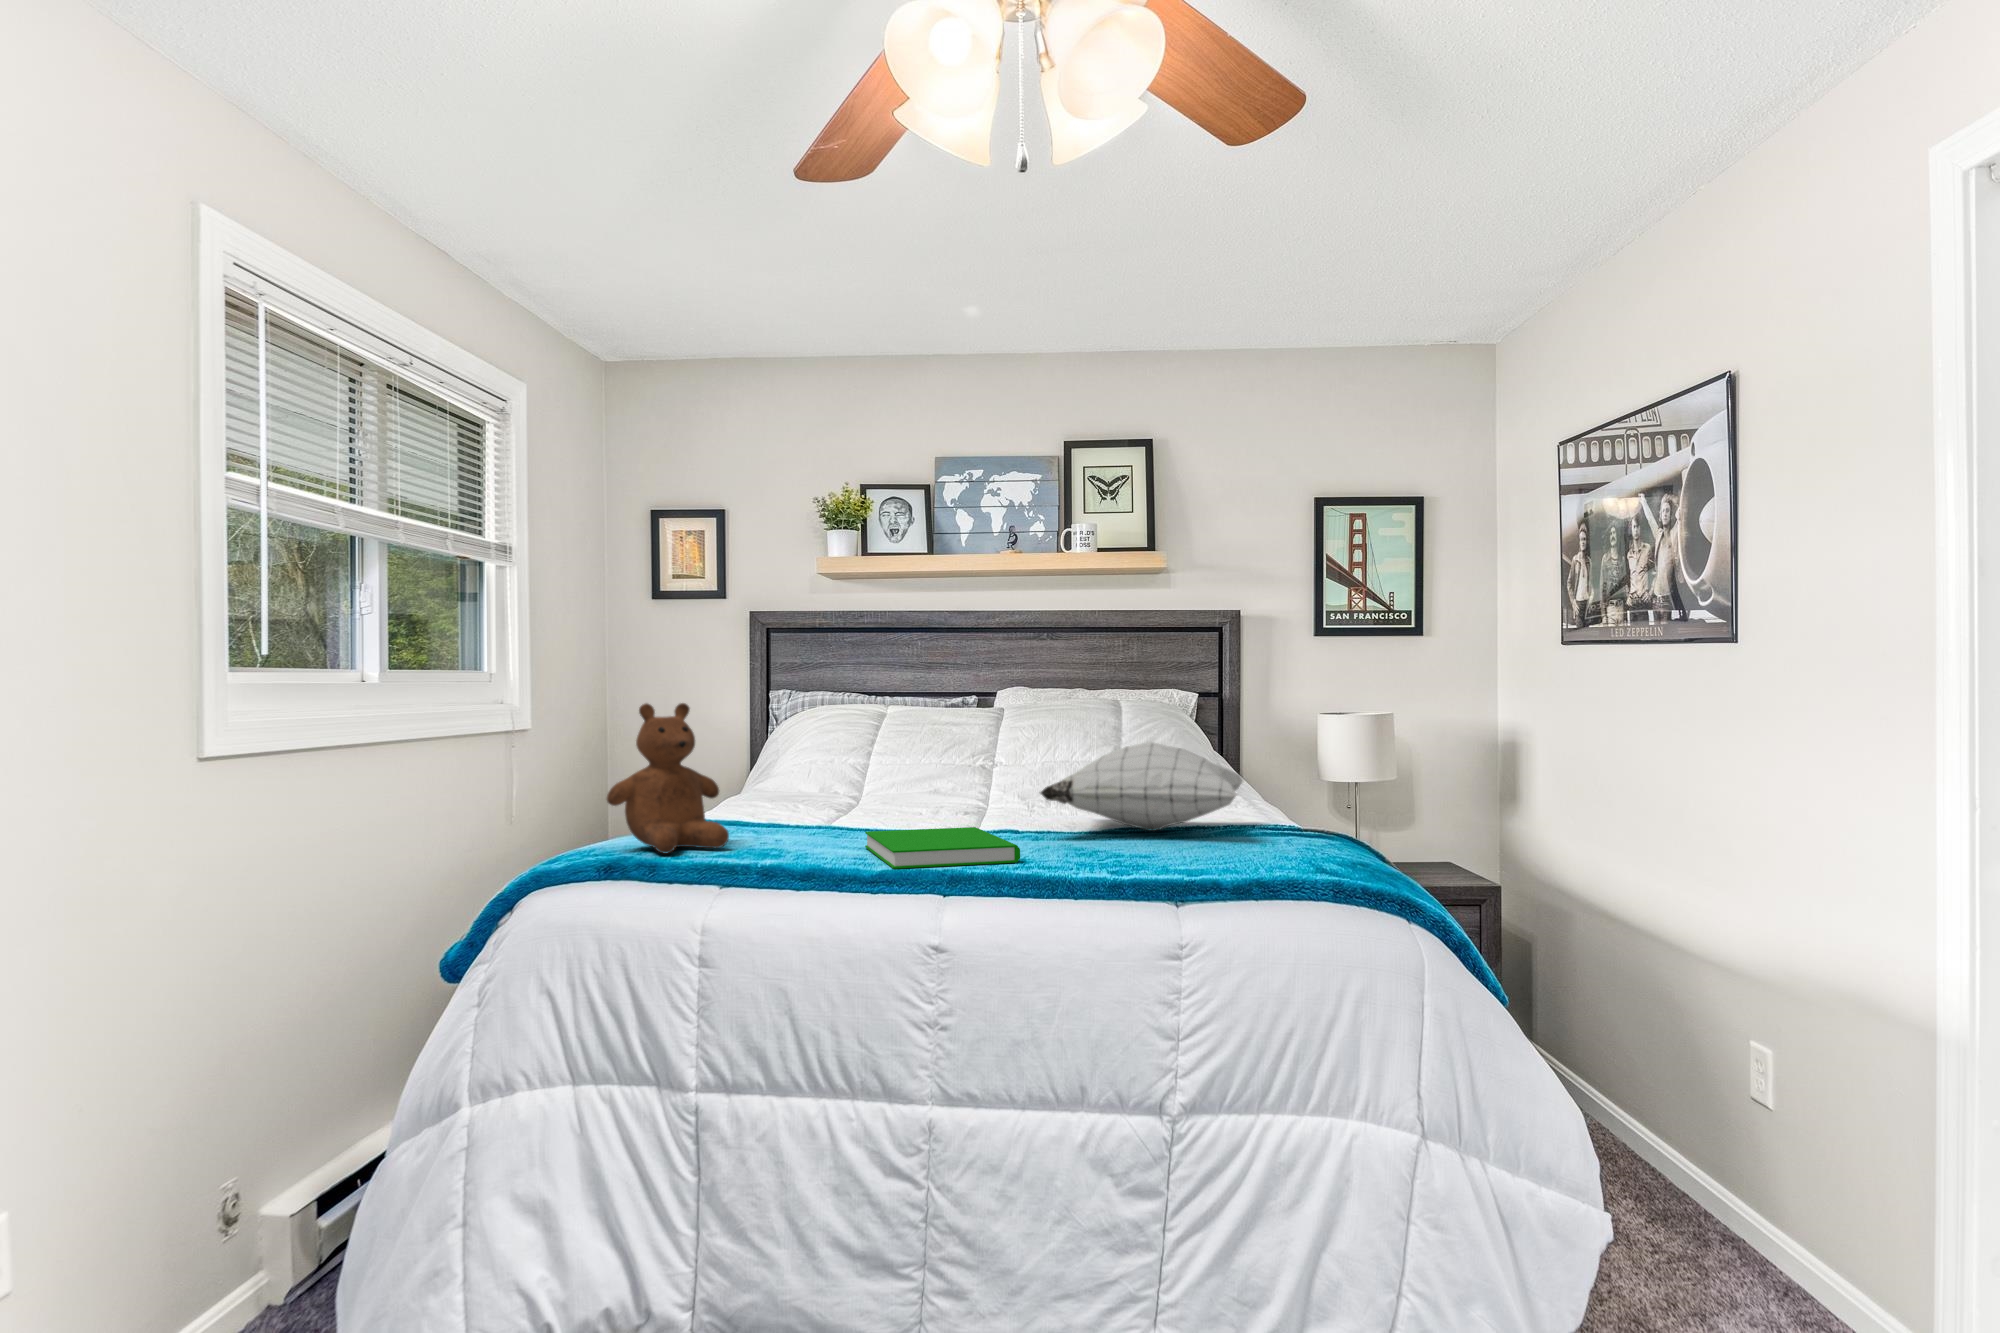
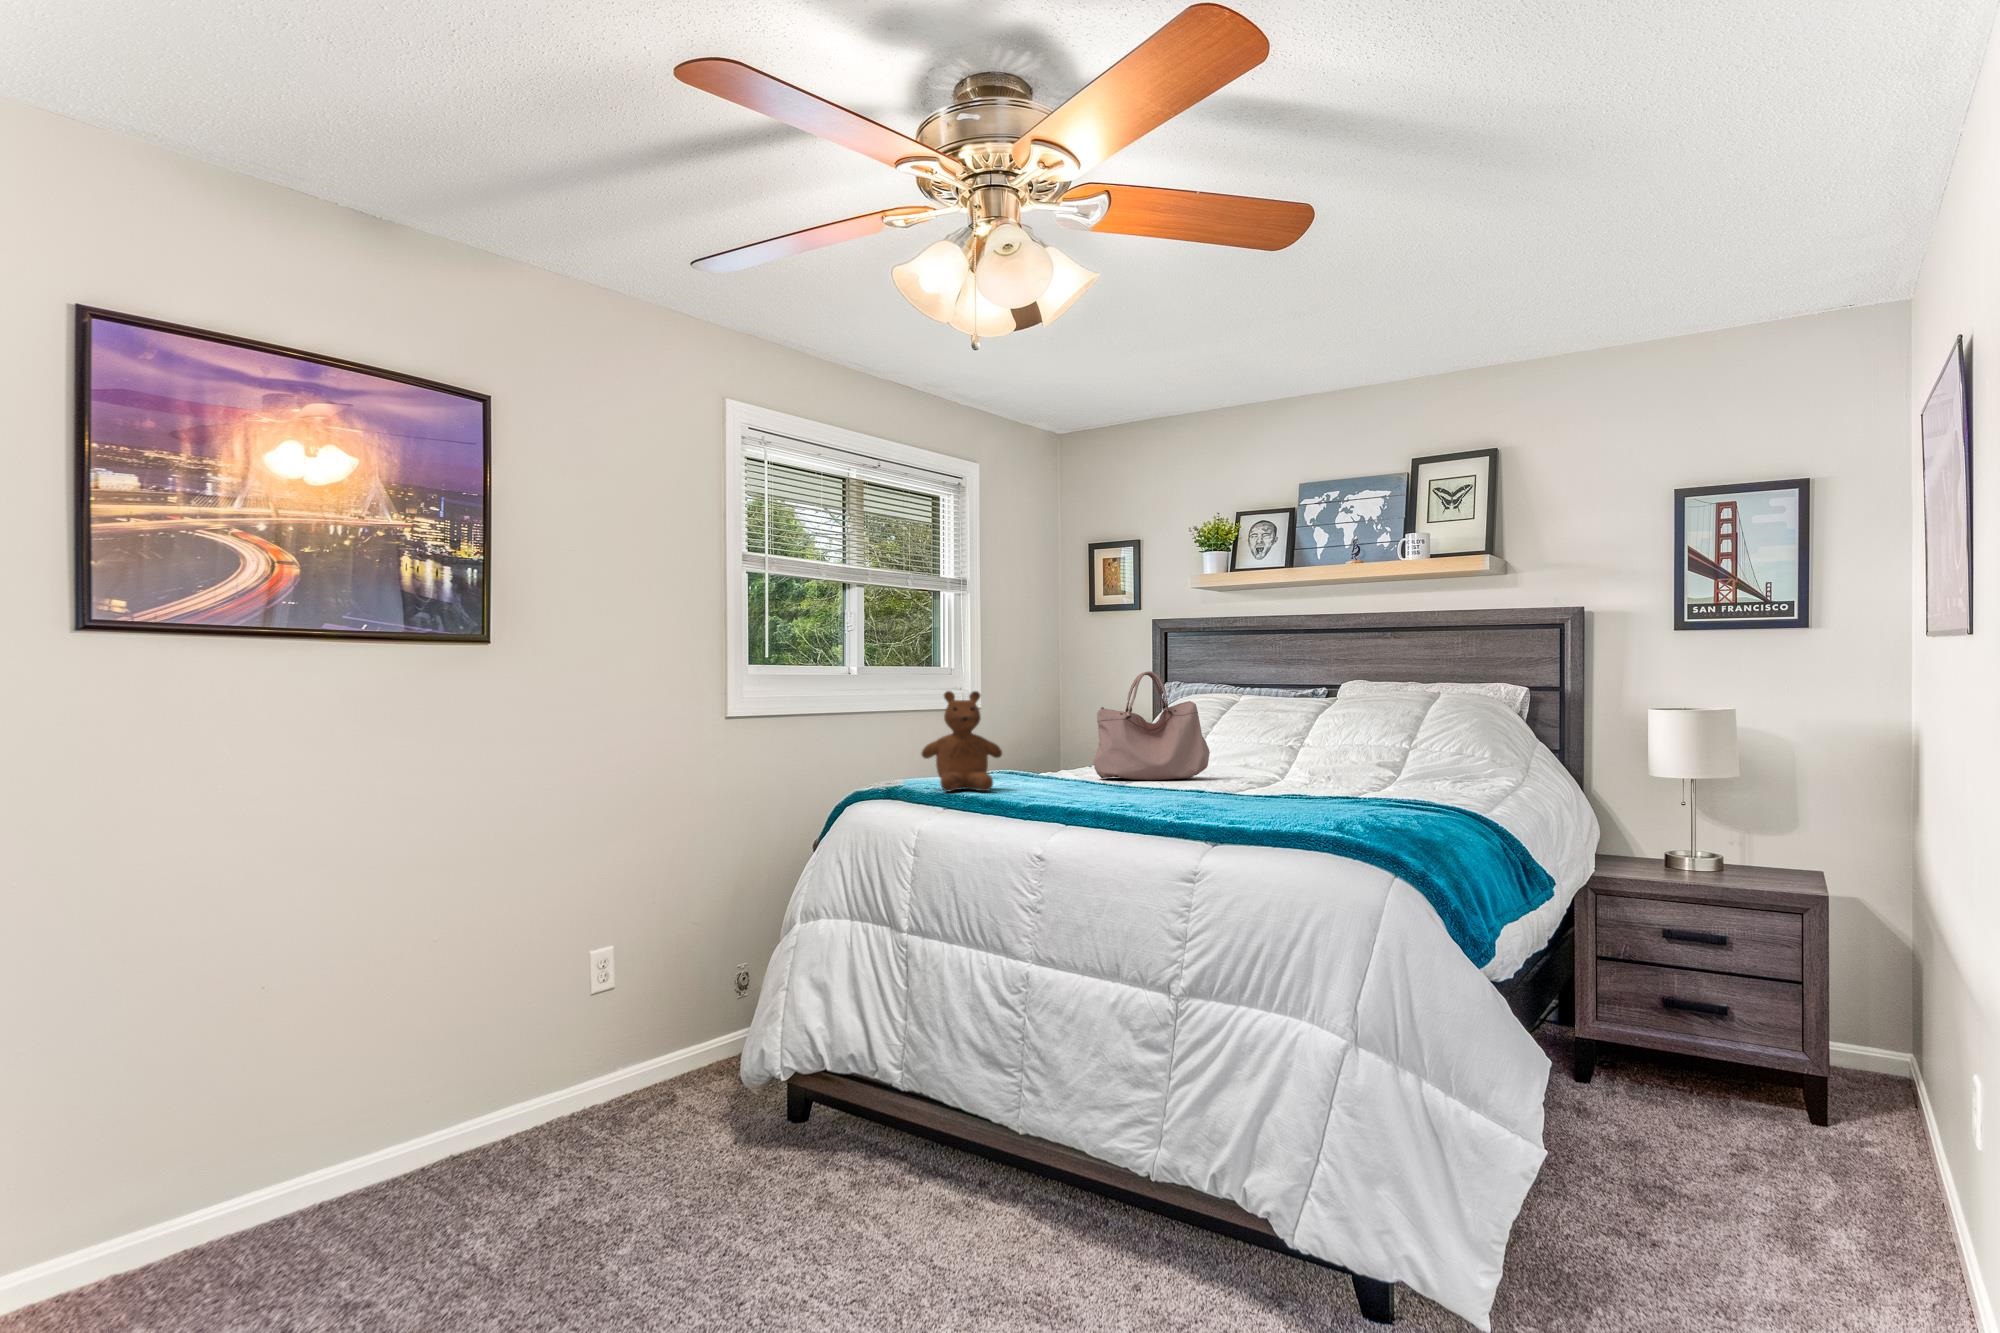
handbag: none [776,674,907,814] -> present [1093,671,1210,780]
pillow: present [1041,742,1244,831] -> none [1209,727,1428,802]
book: present [865,827,1020,869] -> none [1049,785,1160,810]

